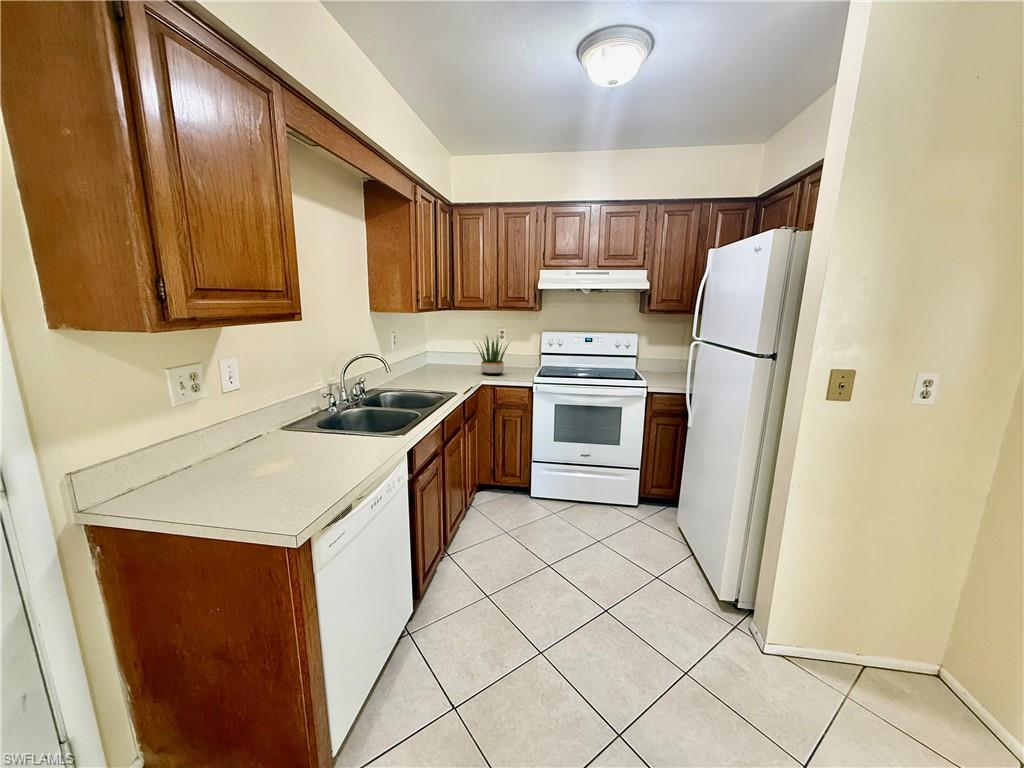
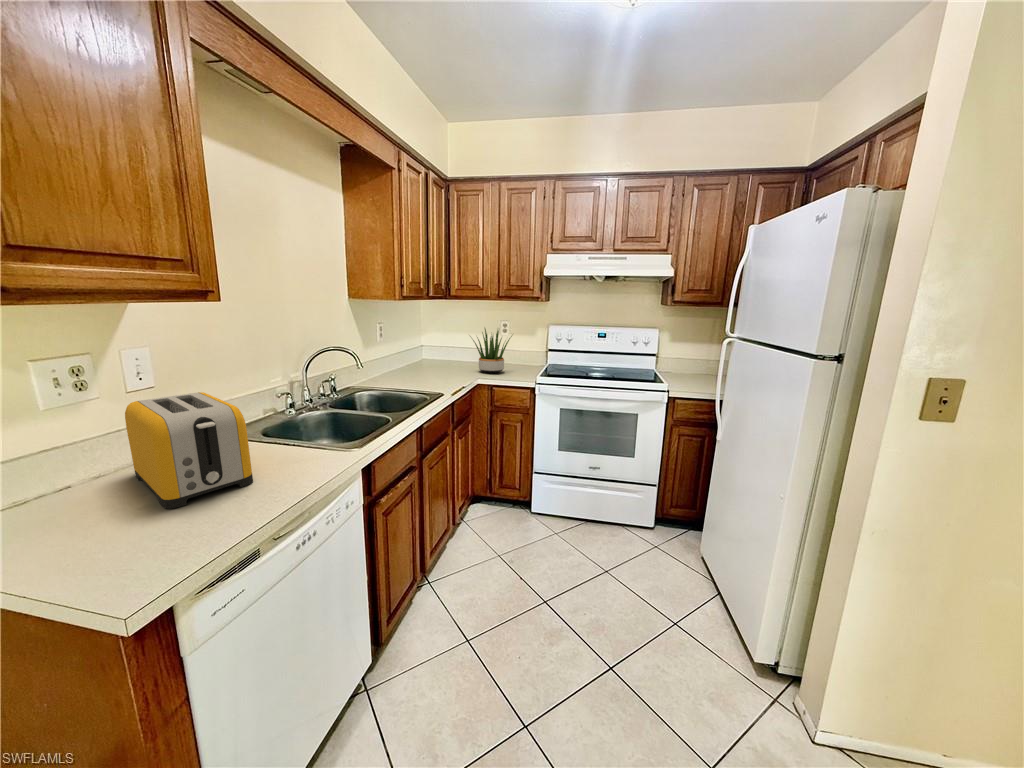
toaster: none [232,392,332,478] -> present [125,392,253,508]

